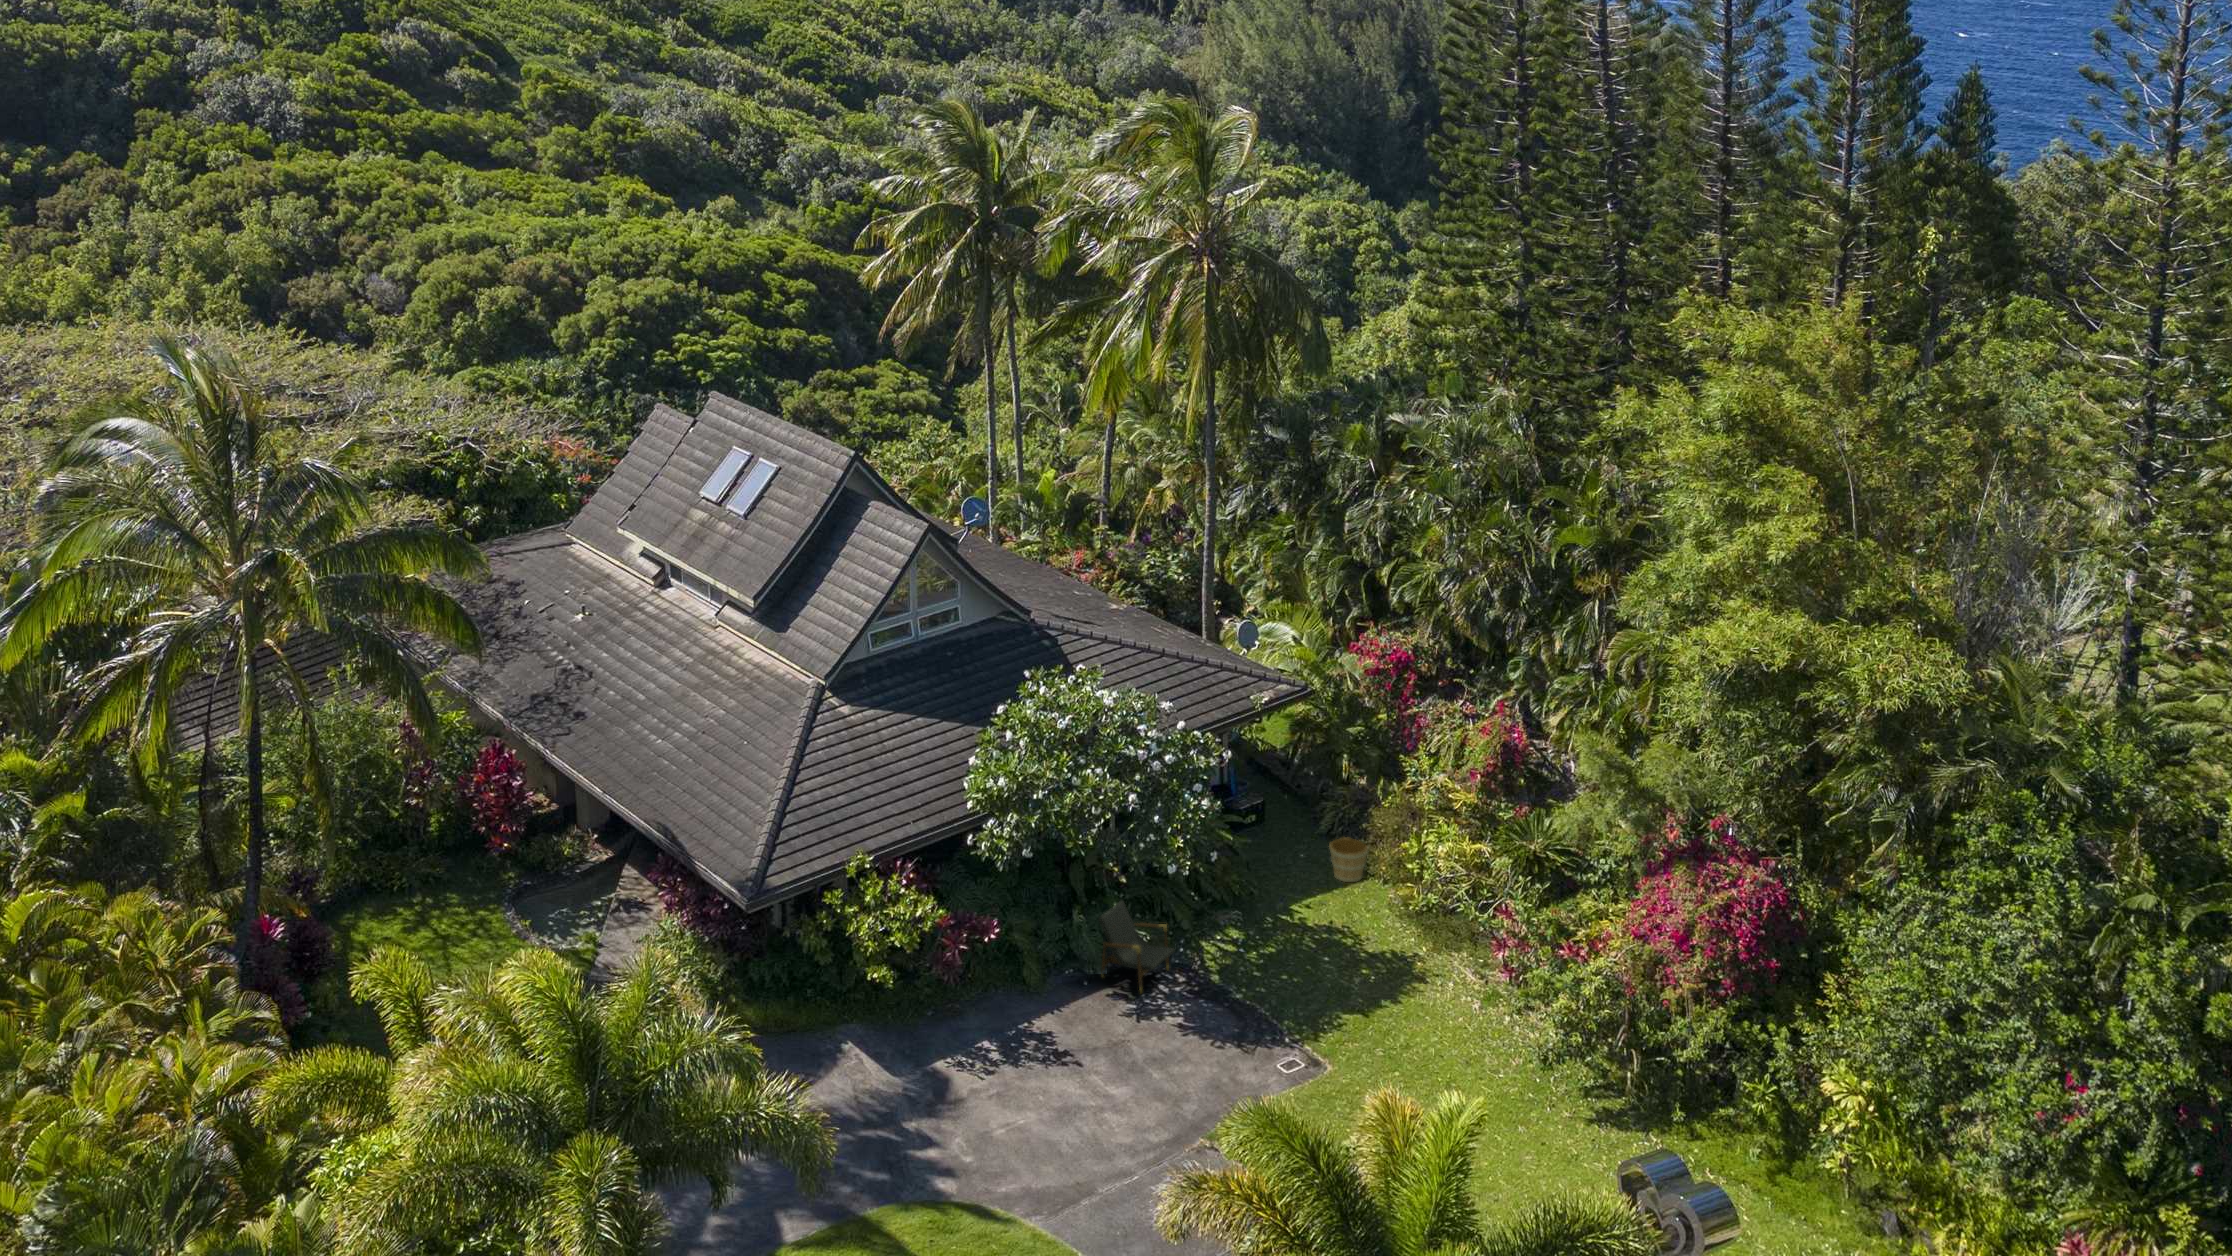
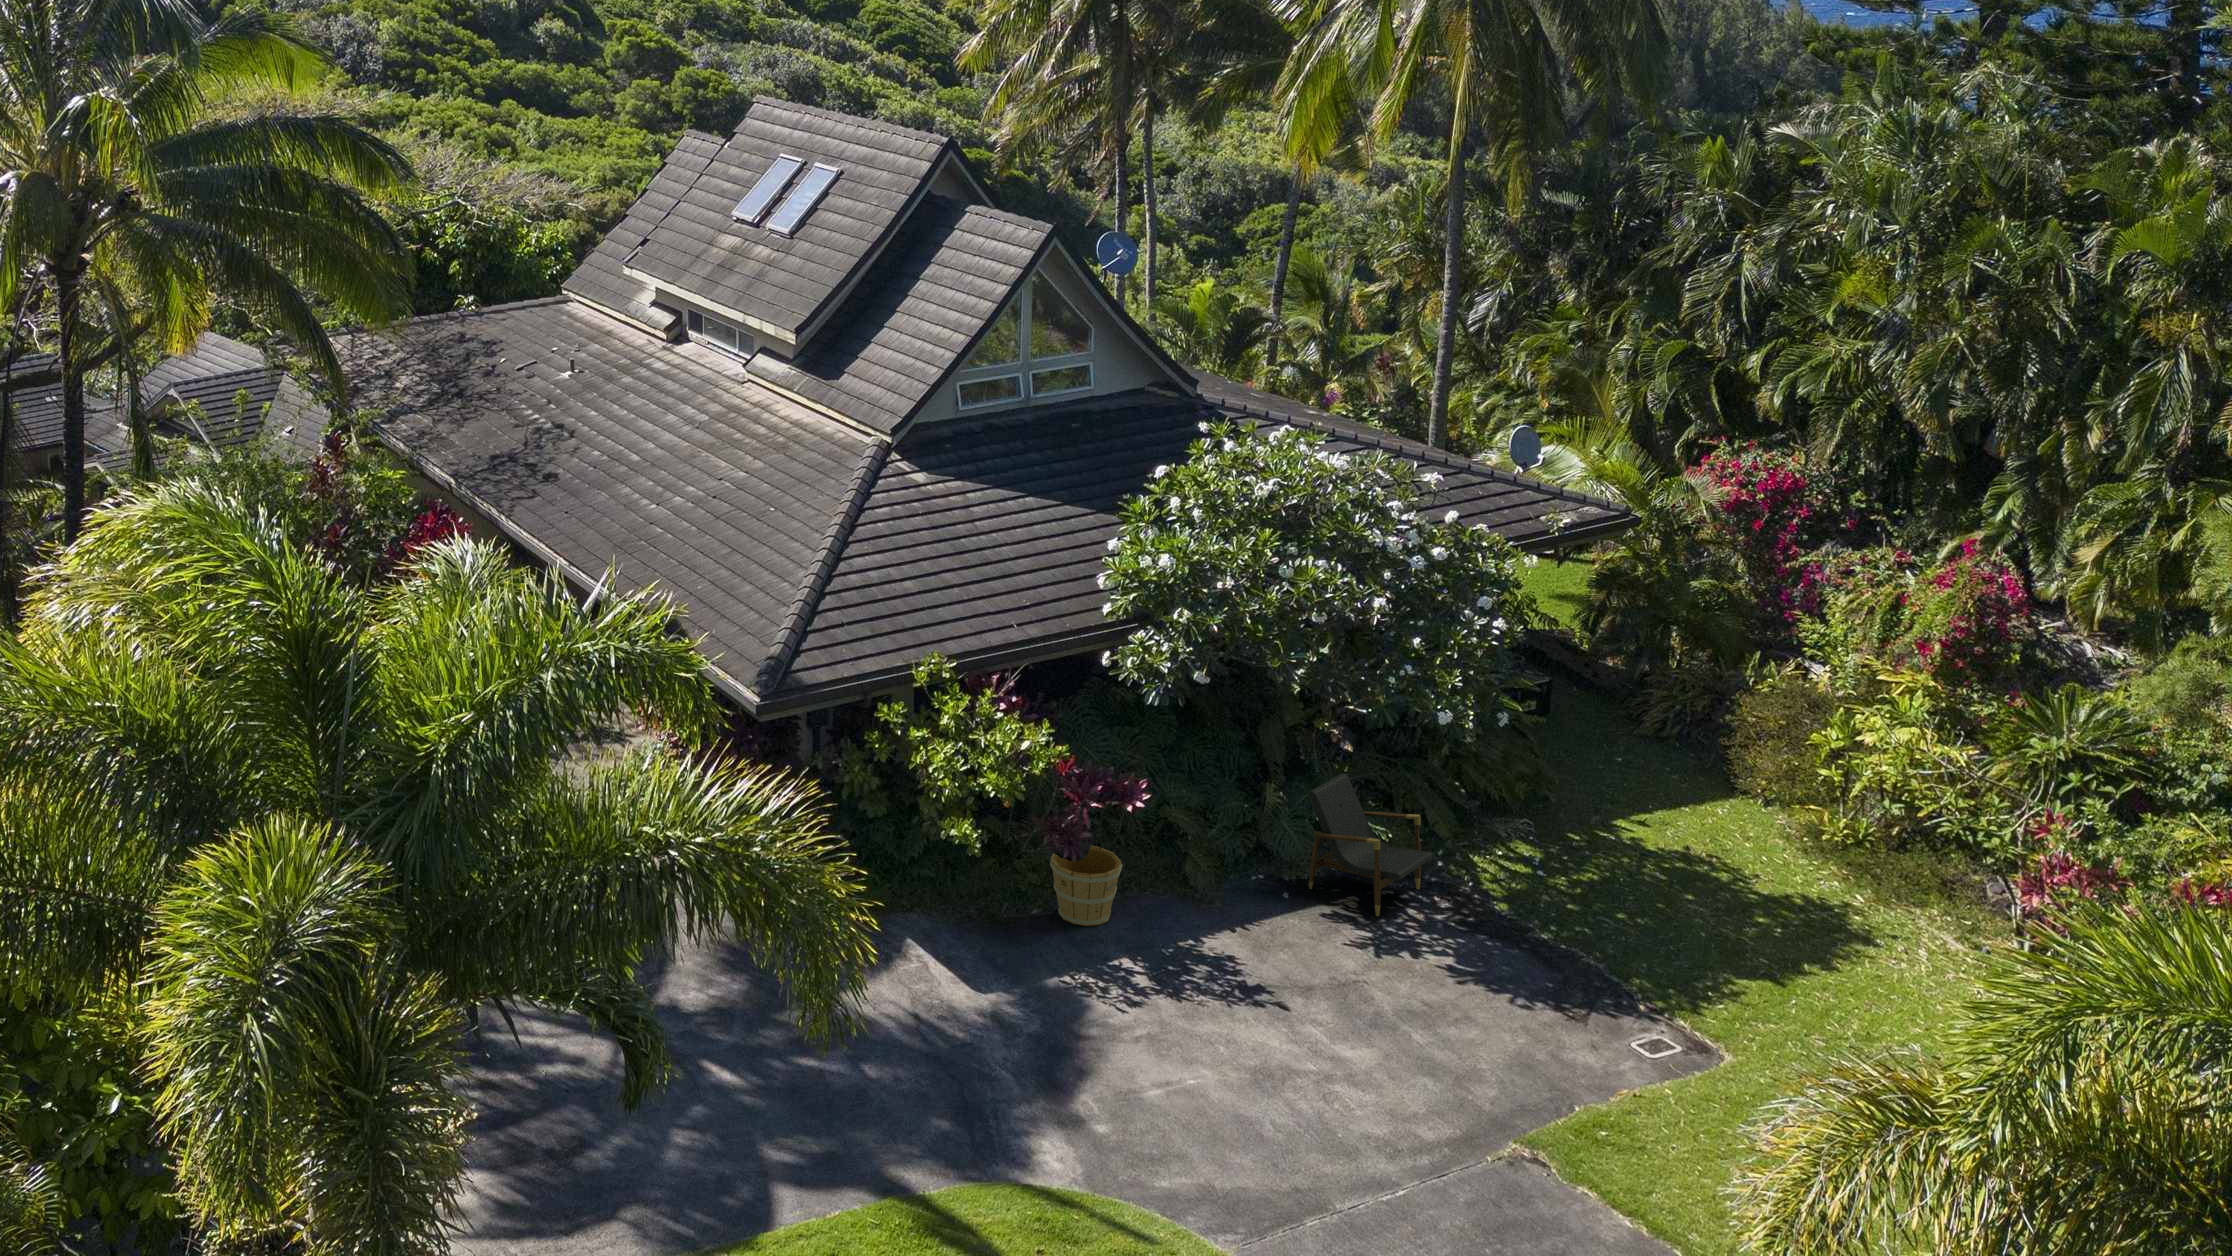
wooden bucket: present [1329,837,1368,882] -> present [1050,846,1122,926]

